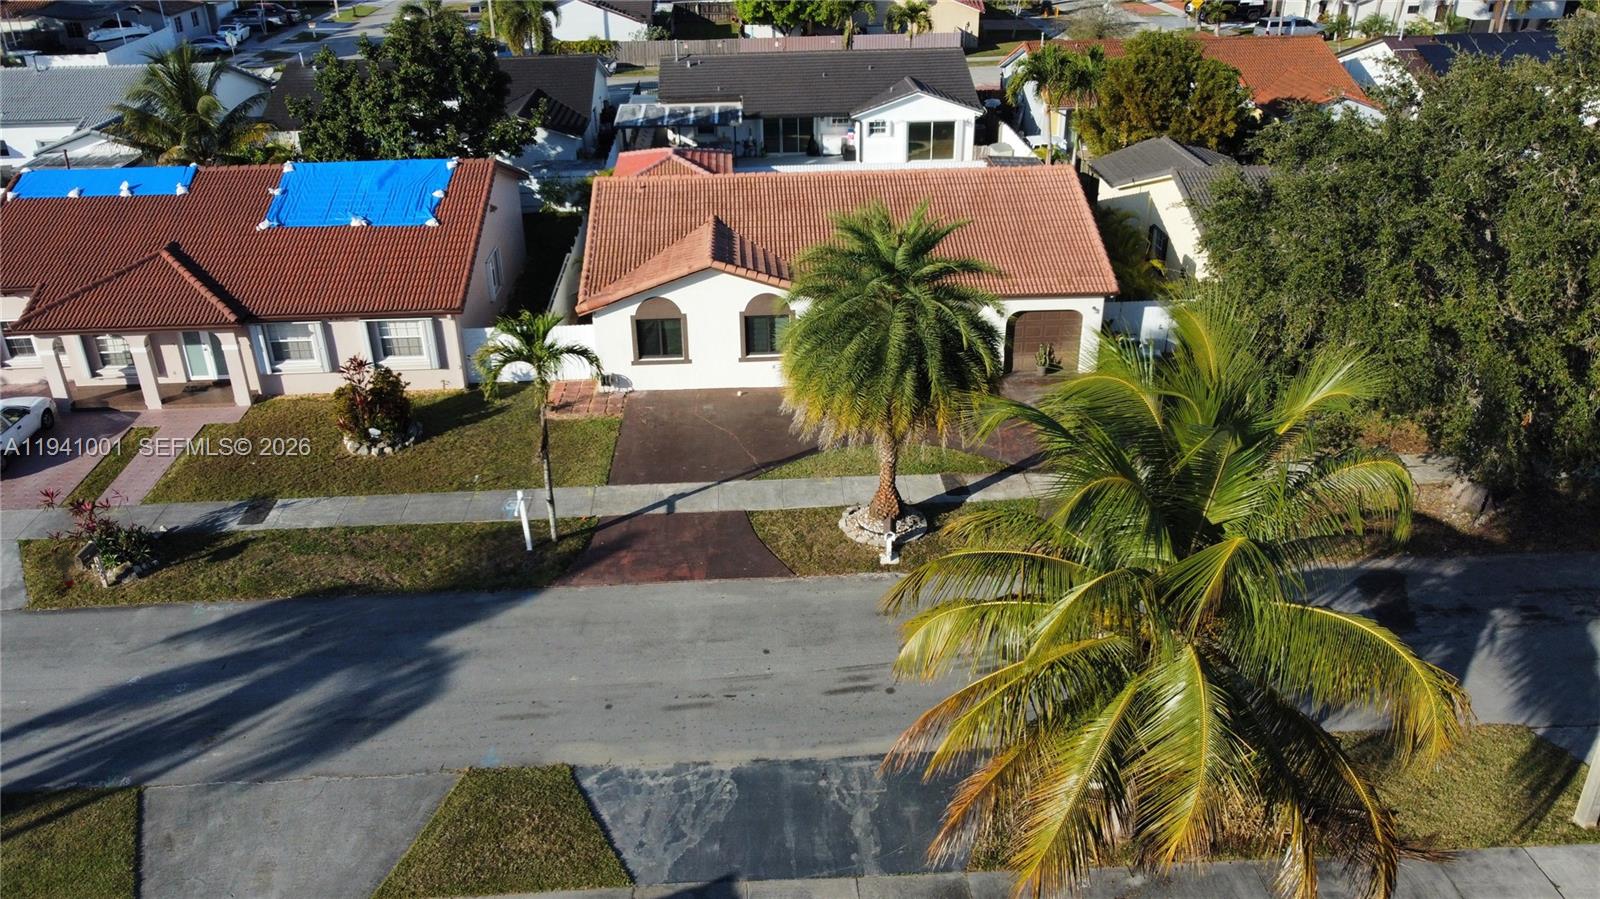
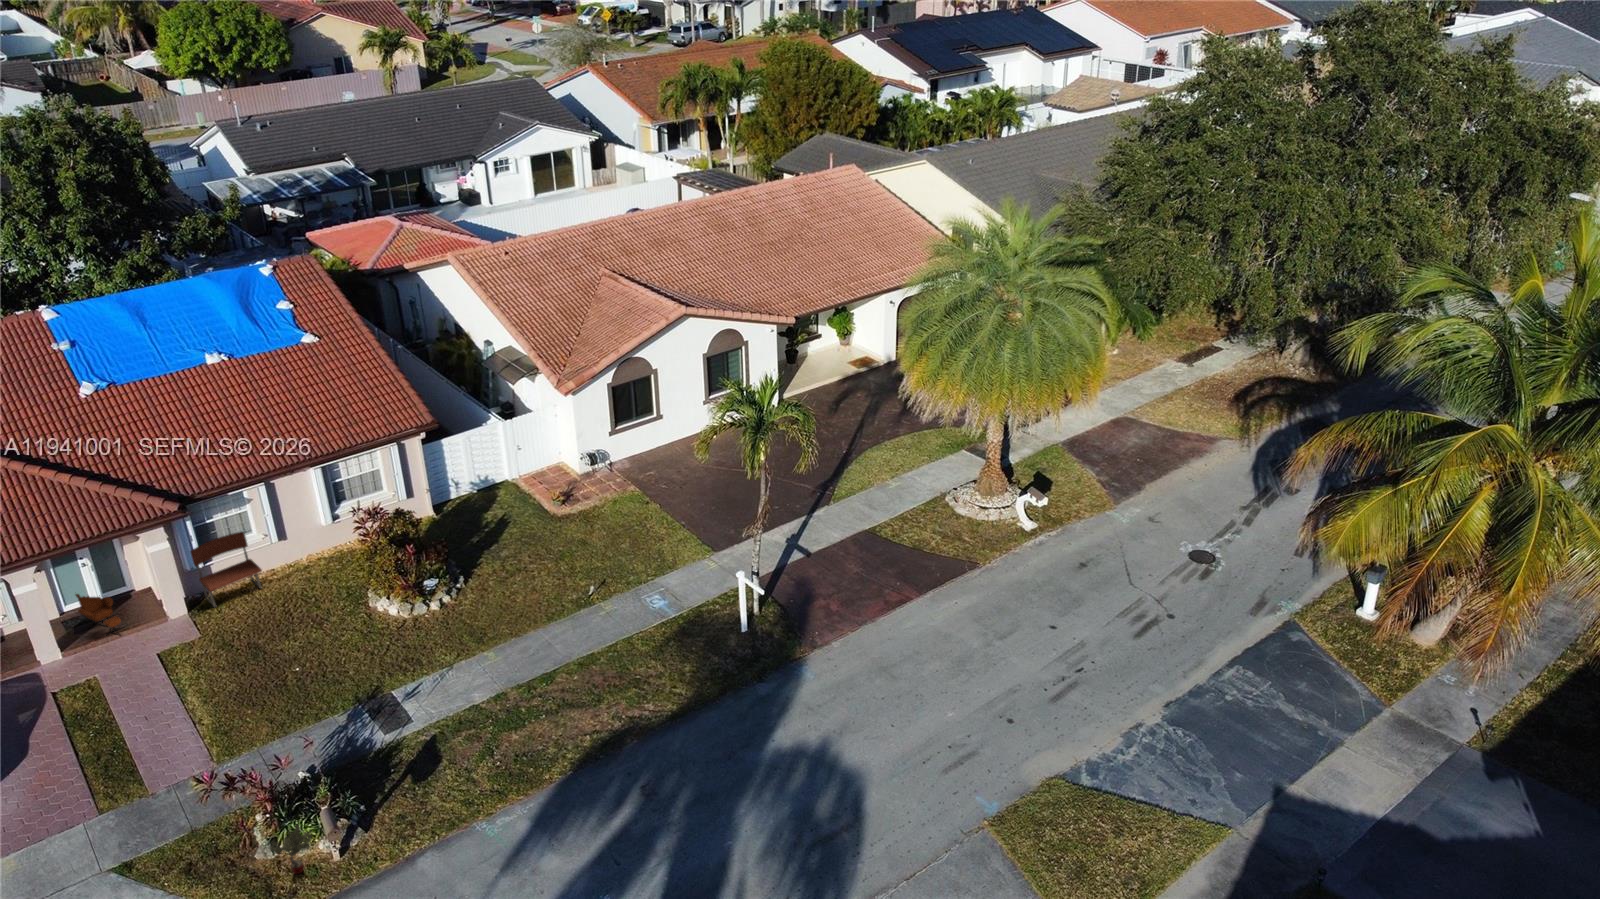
bench: none [259,355,310,407] -> present [190,532,262,607]
lounge chair: none [188,364,216,406] -> present [76,594,121,631]

